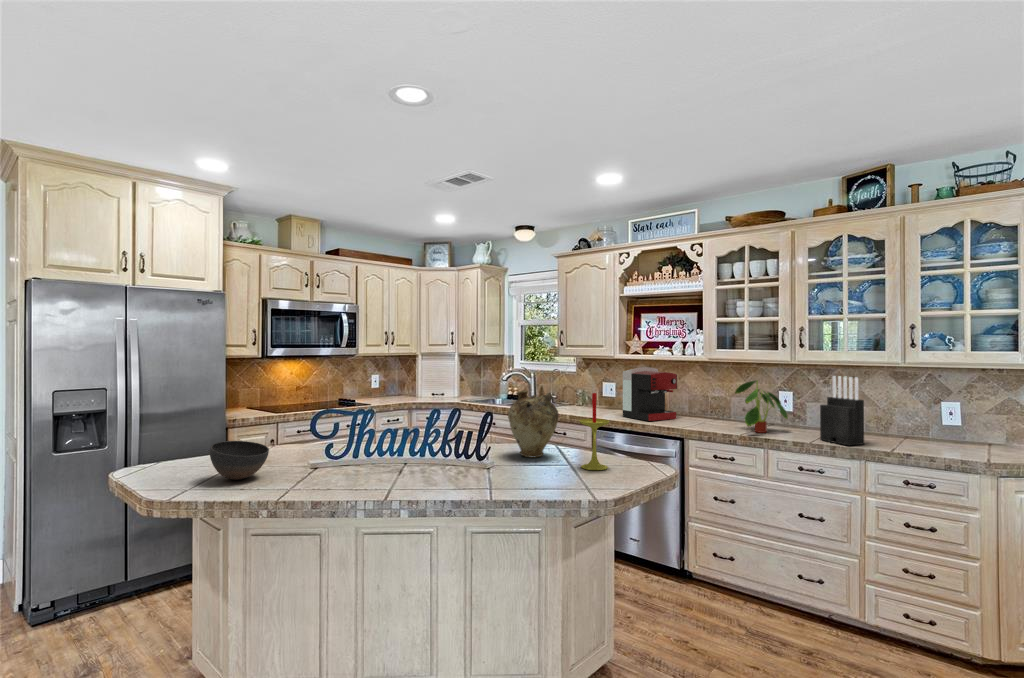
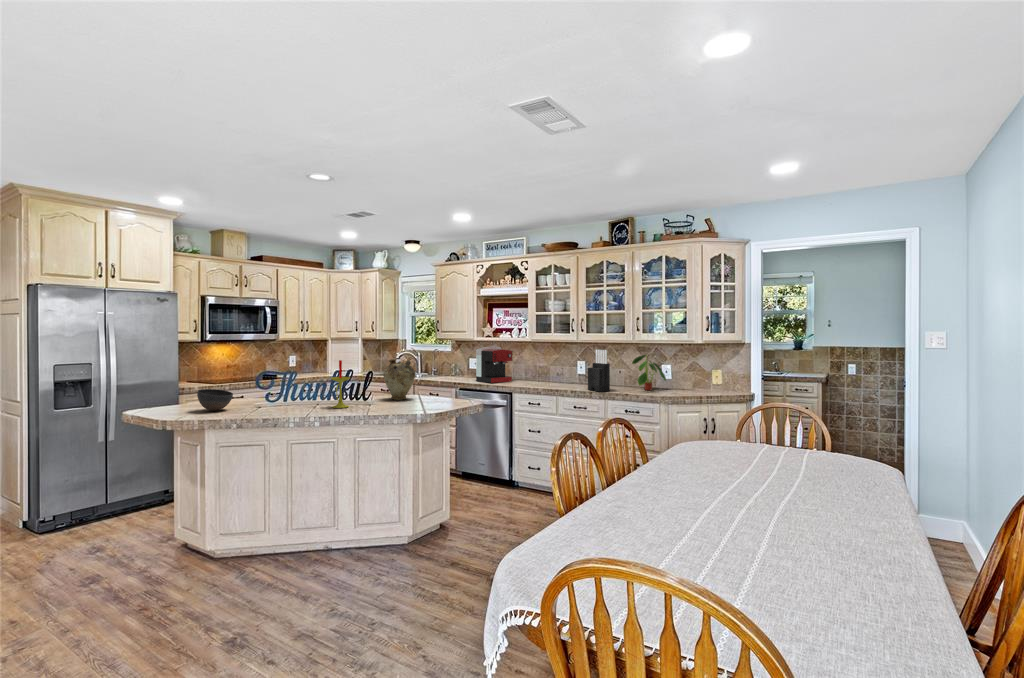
plant: present [735,380,788,433] -> present [632,355,666,390]
candle: present [580,393,609,470] -> present [331,360,350,408]

